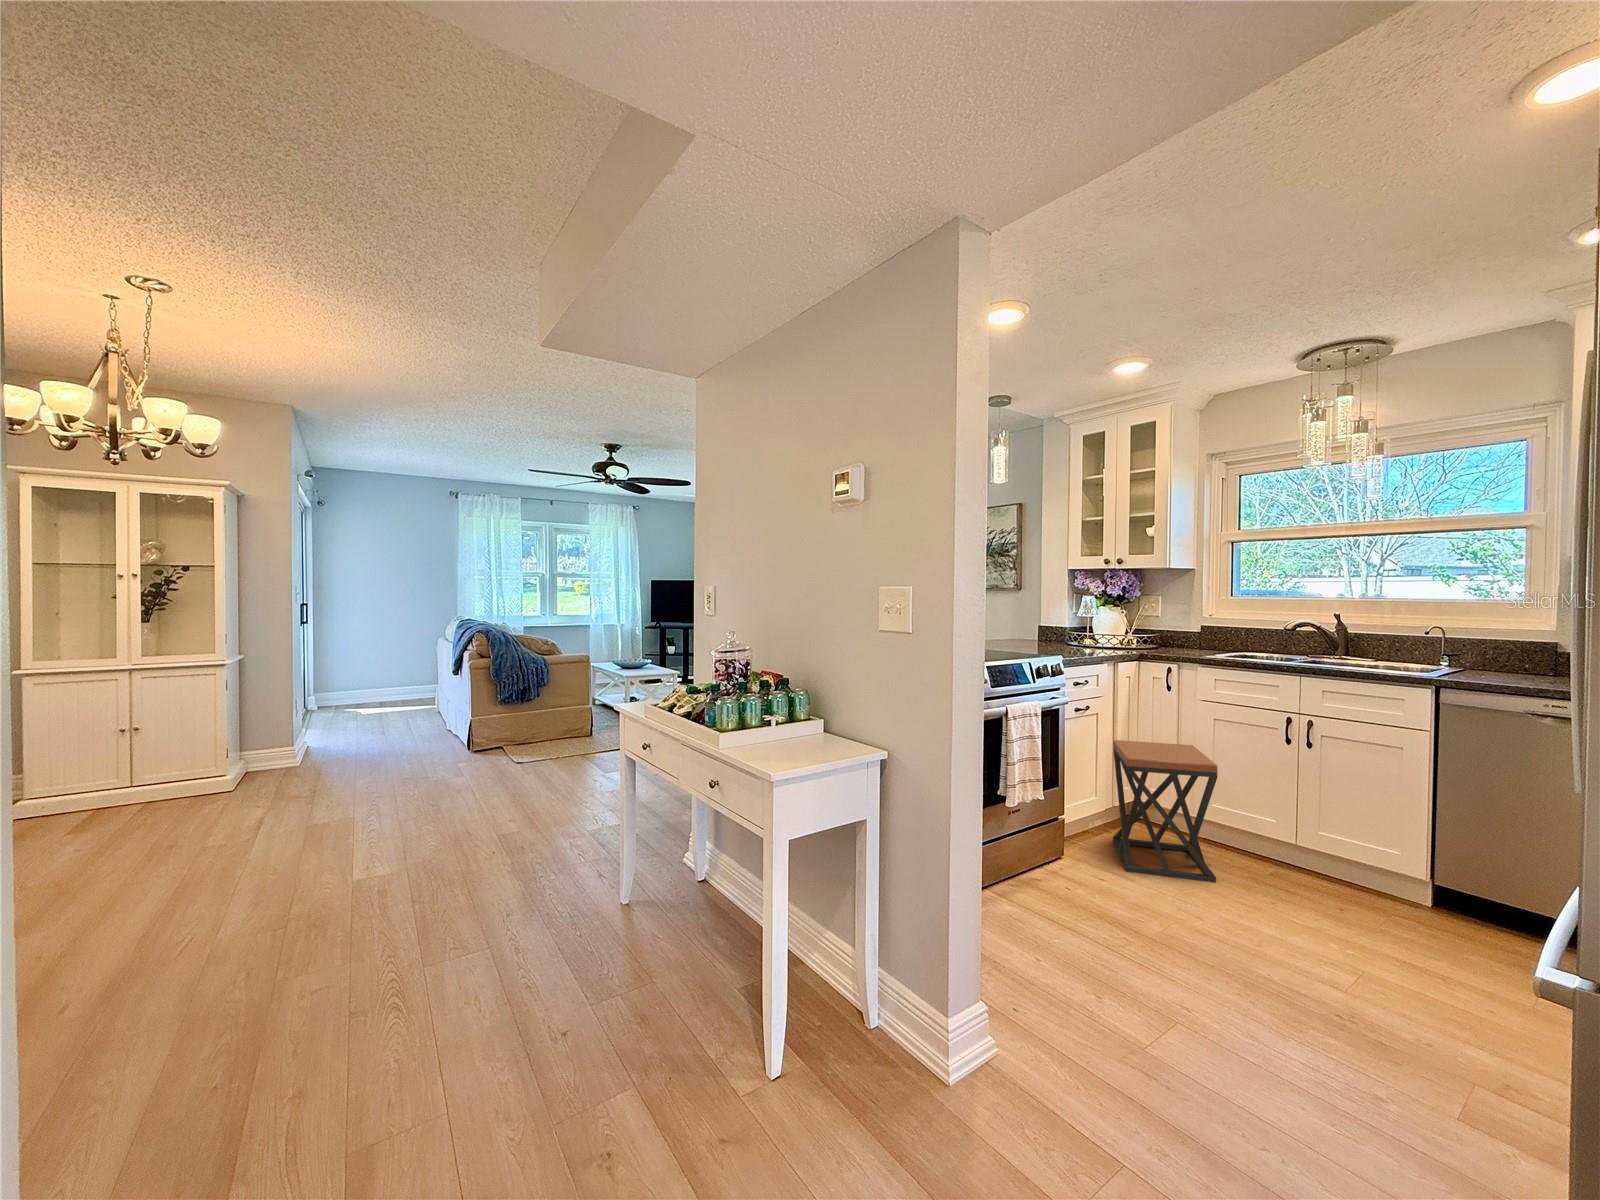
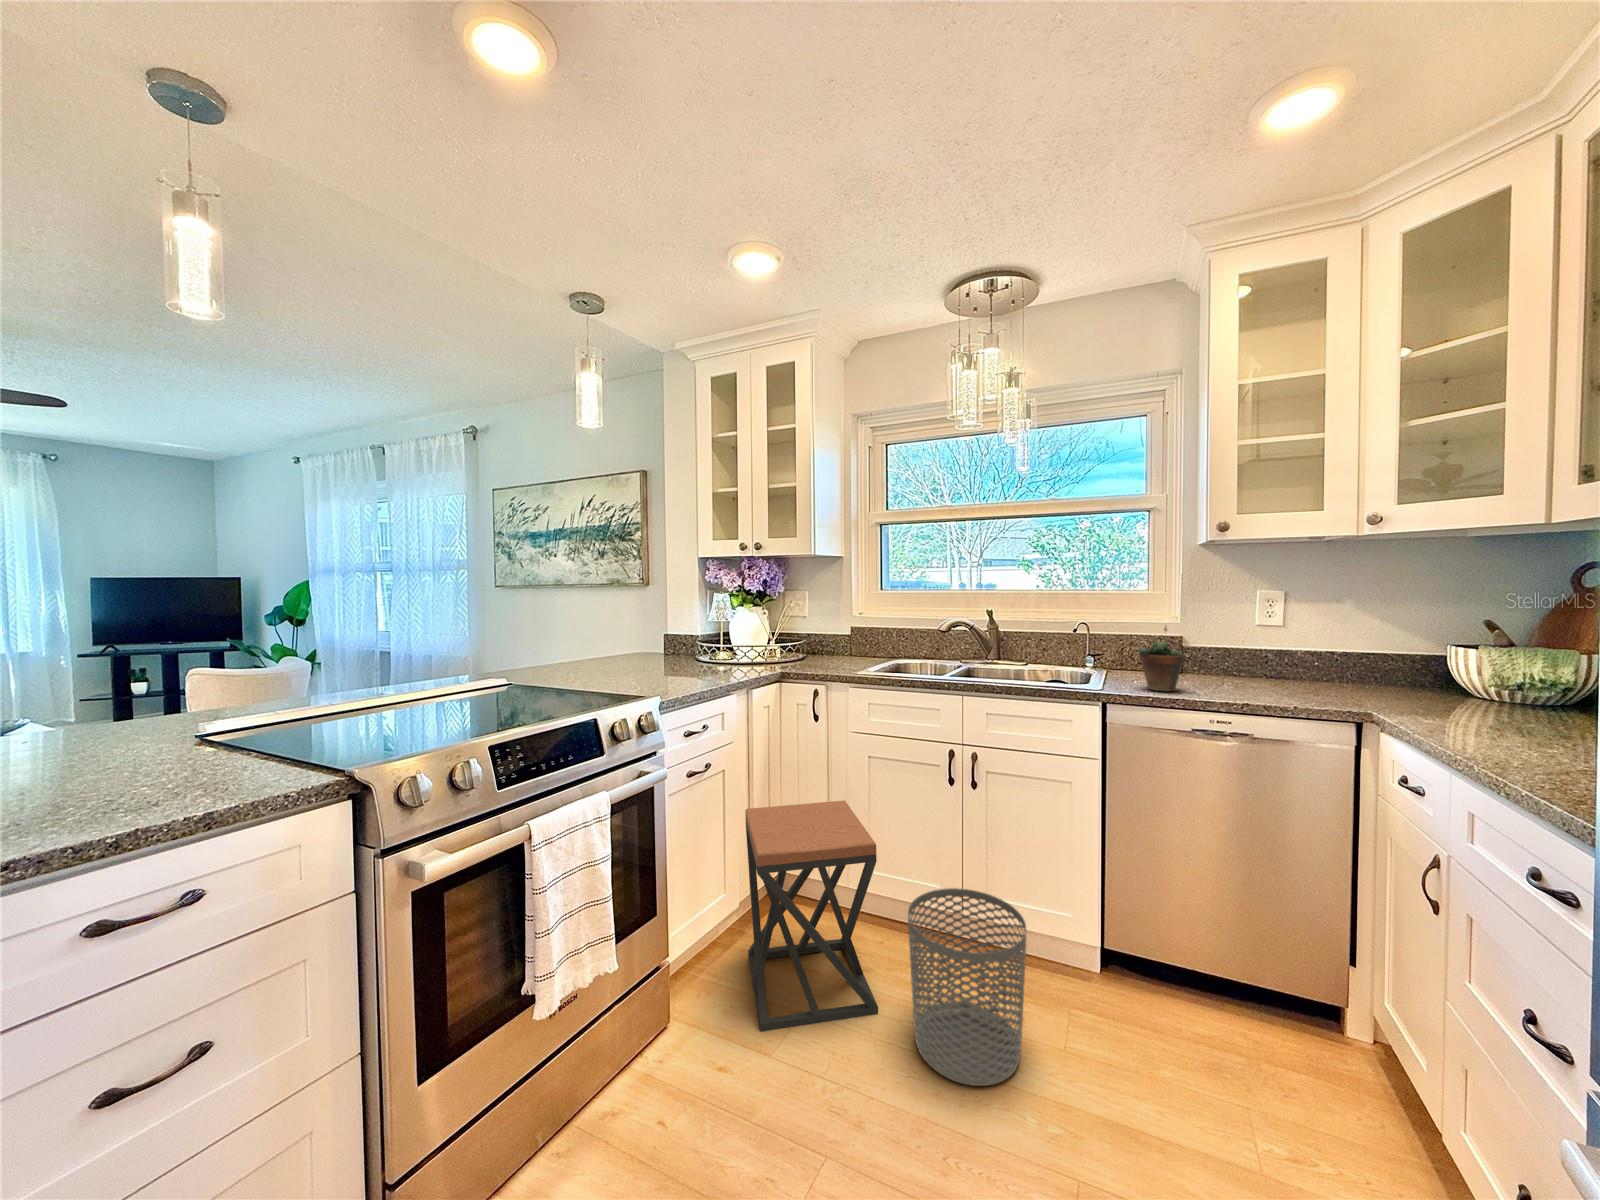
succulent plant: none [1476,627,1528,682] -> present [1139,627,1186,691]
waste bin: none [1241,805,1340,926] -> present [908,888,1026,1086]

